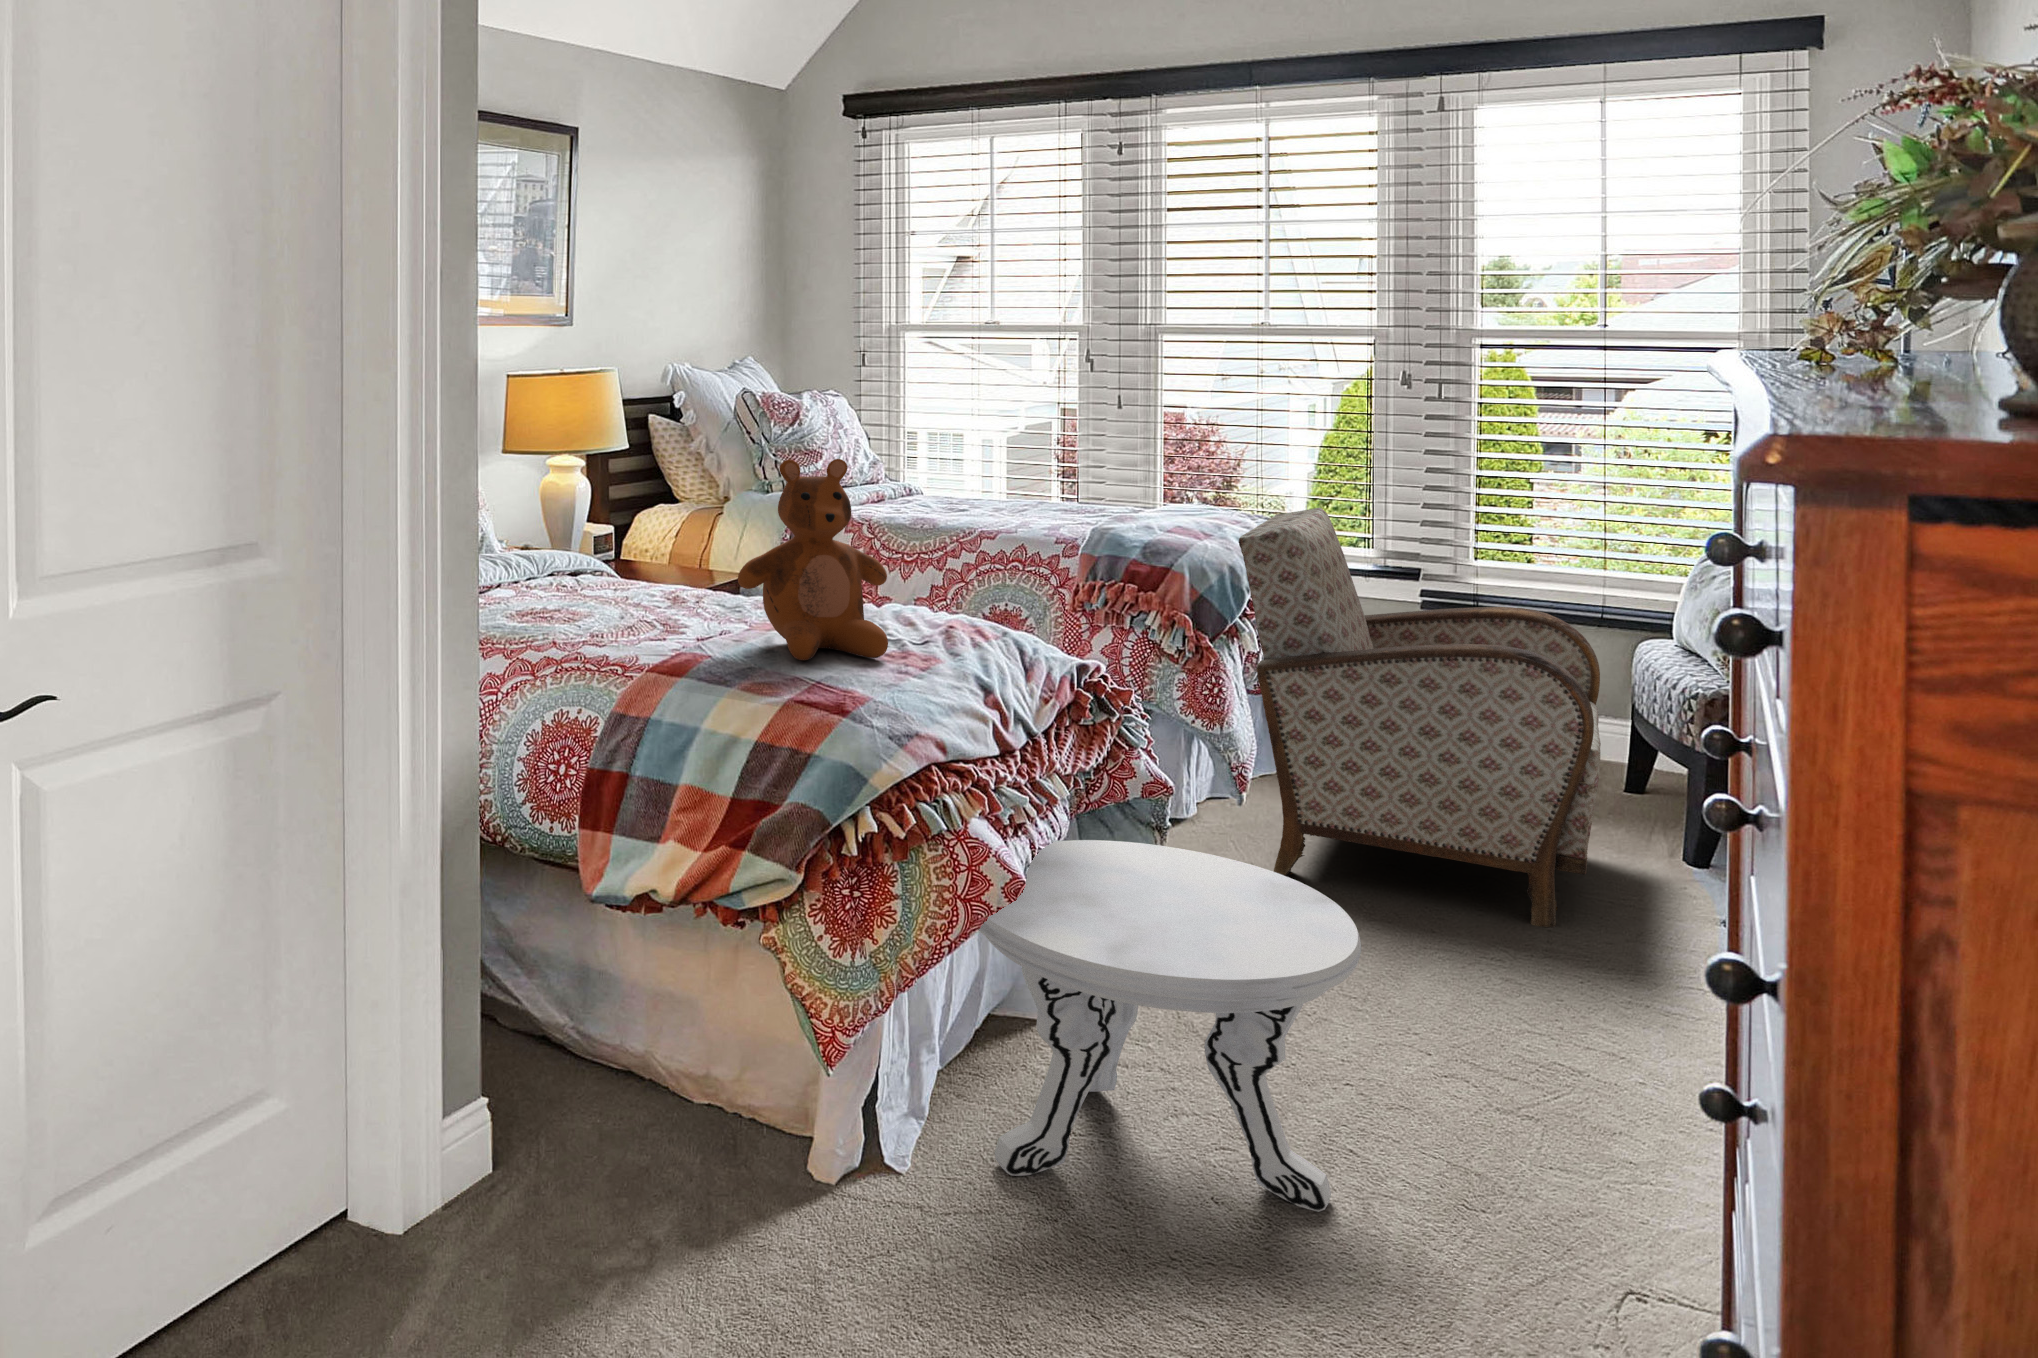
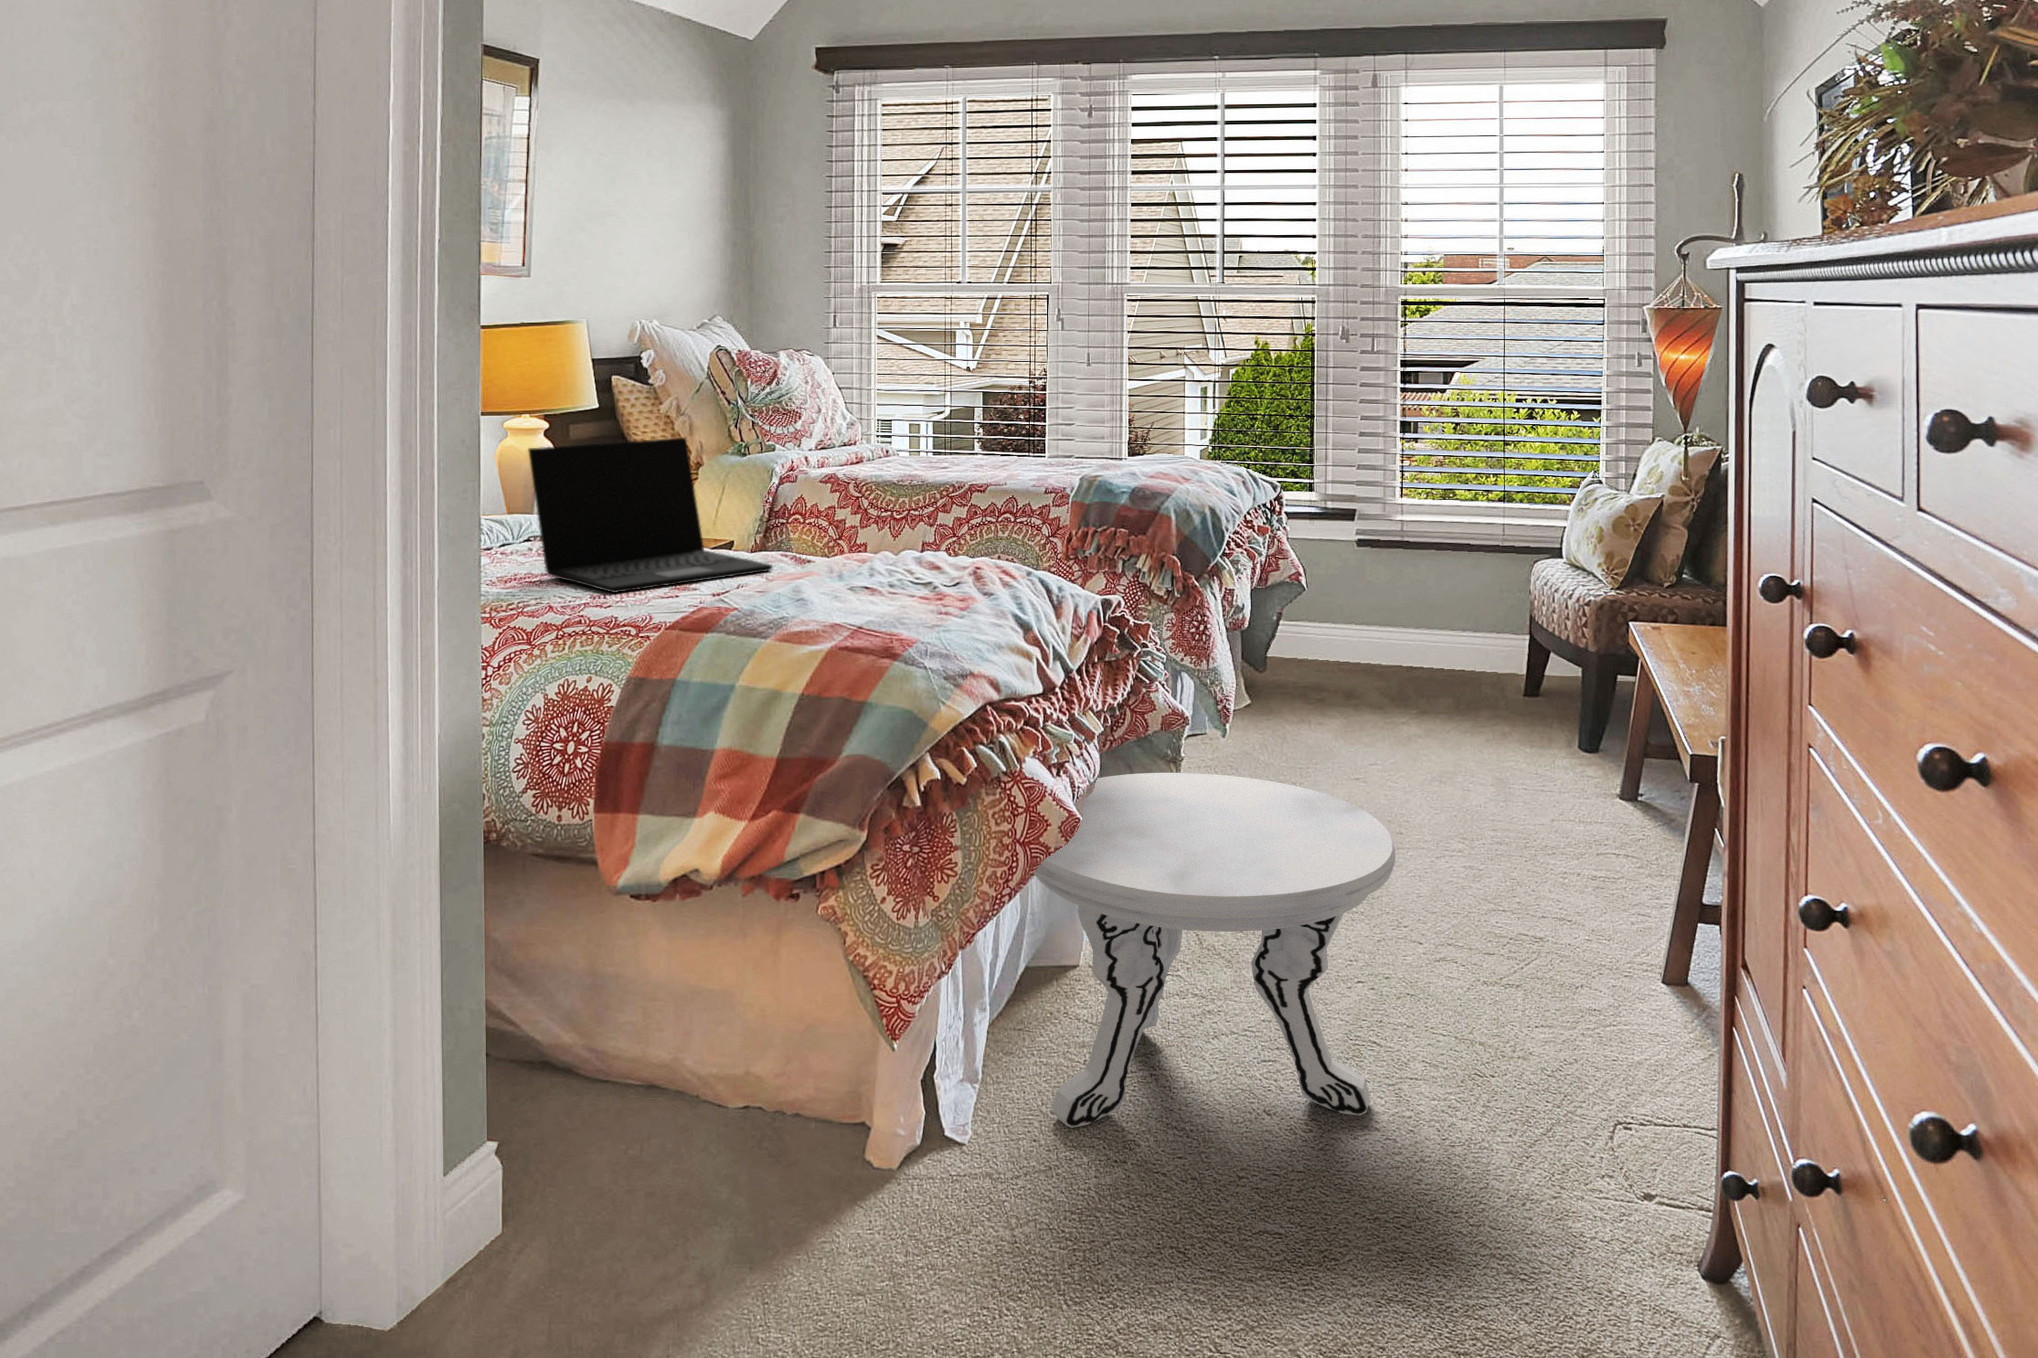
teddy bear: present [738,459,888,660] -> none [763,392,927,608]
laptop: none [540,488,755,631] -> present [528,438,773,593]
armchair: present [1239,508,1601,927] -> none [1223,448,1535,825]

